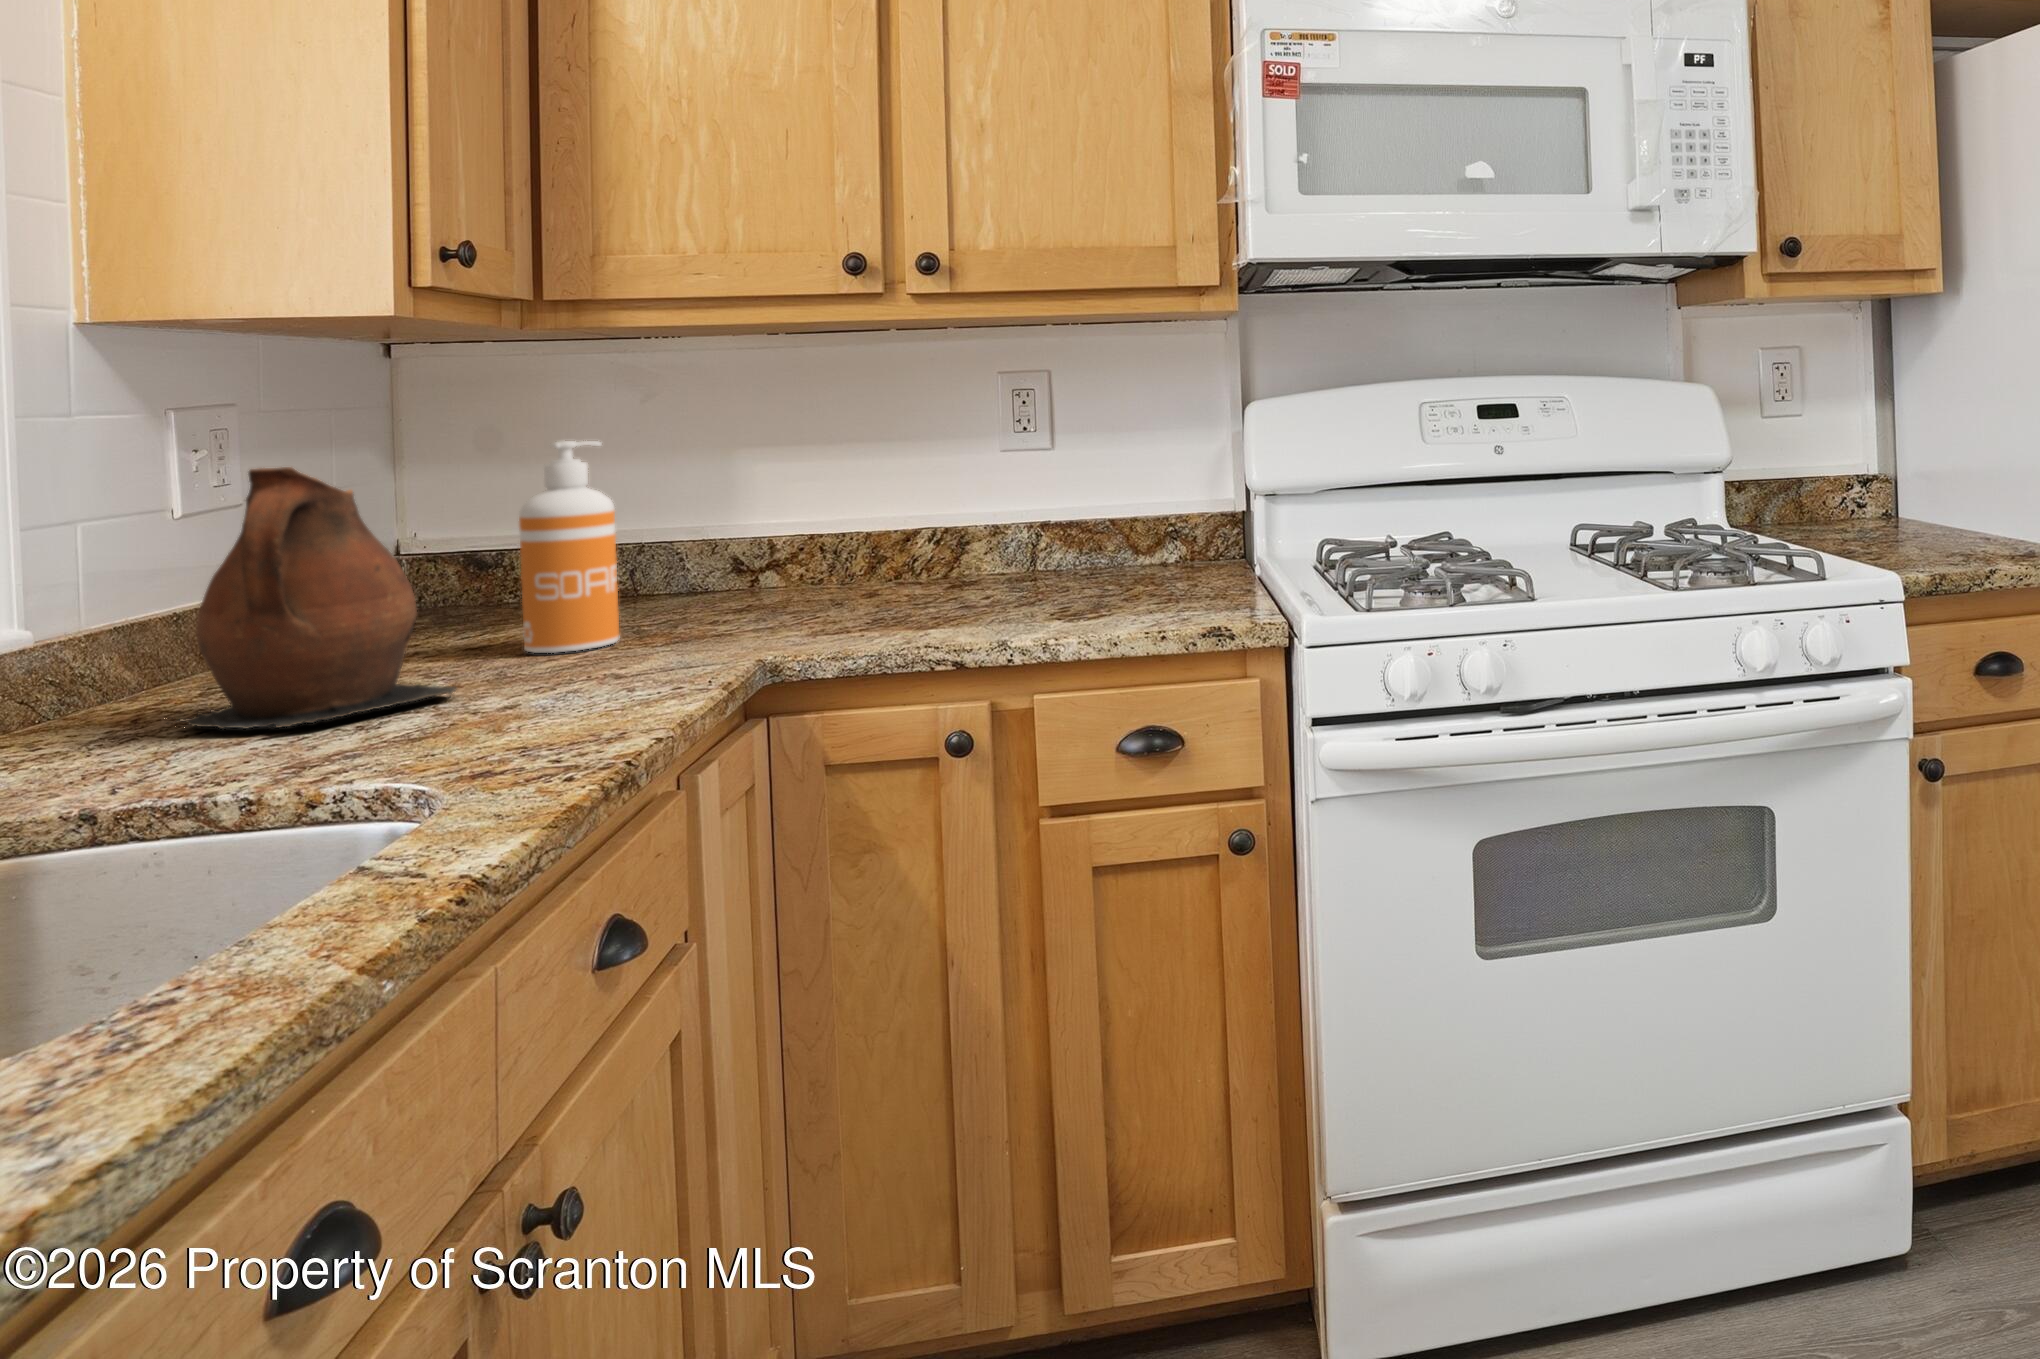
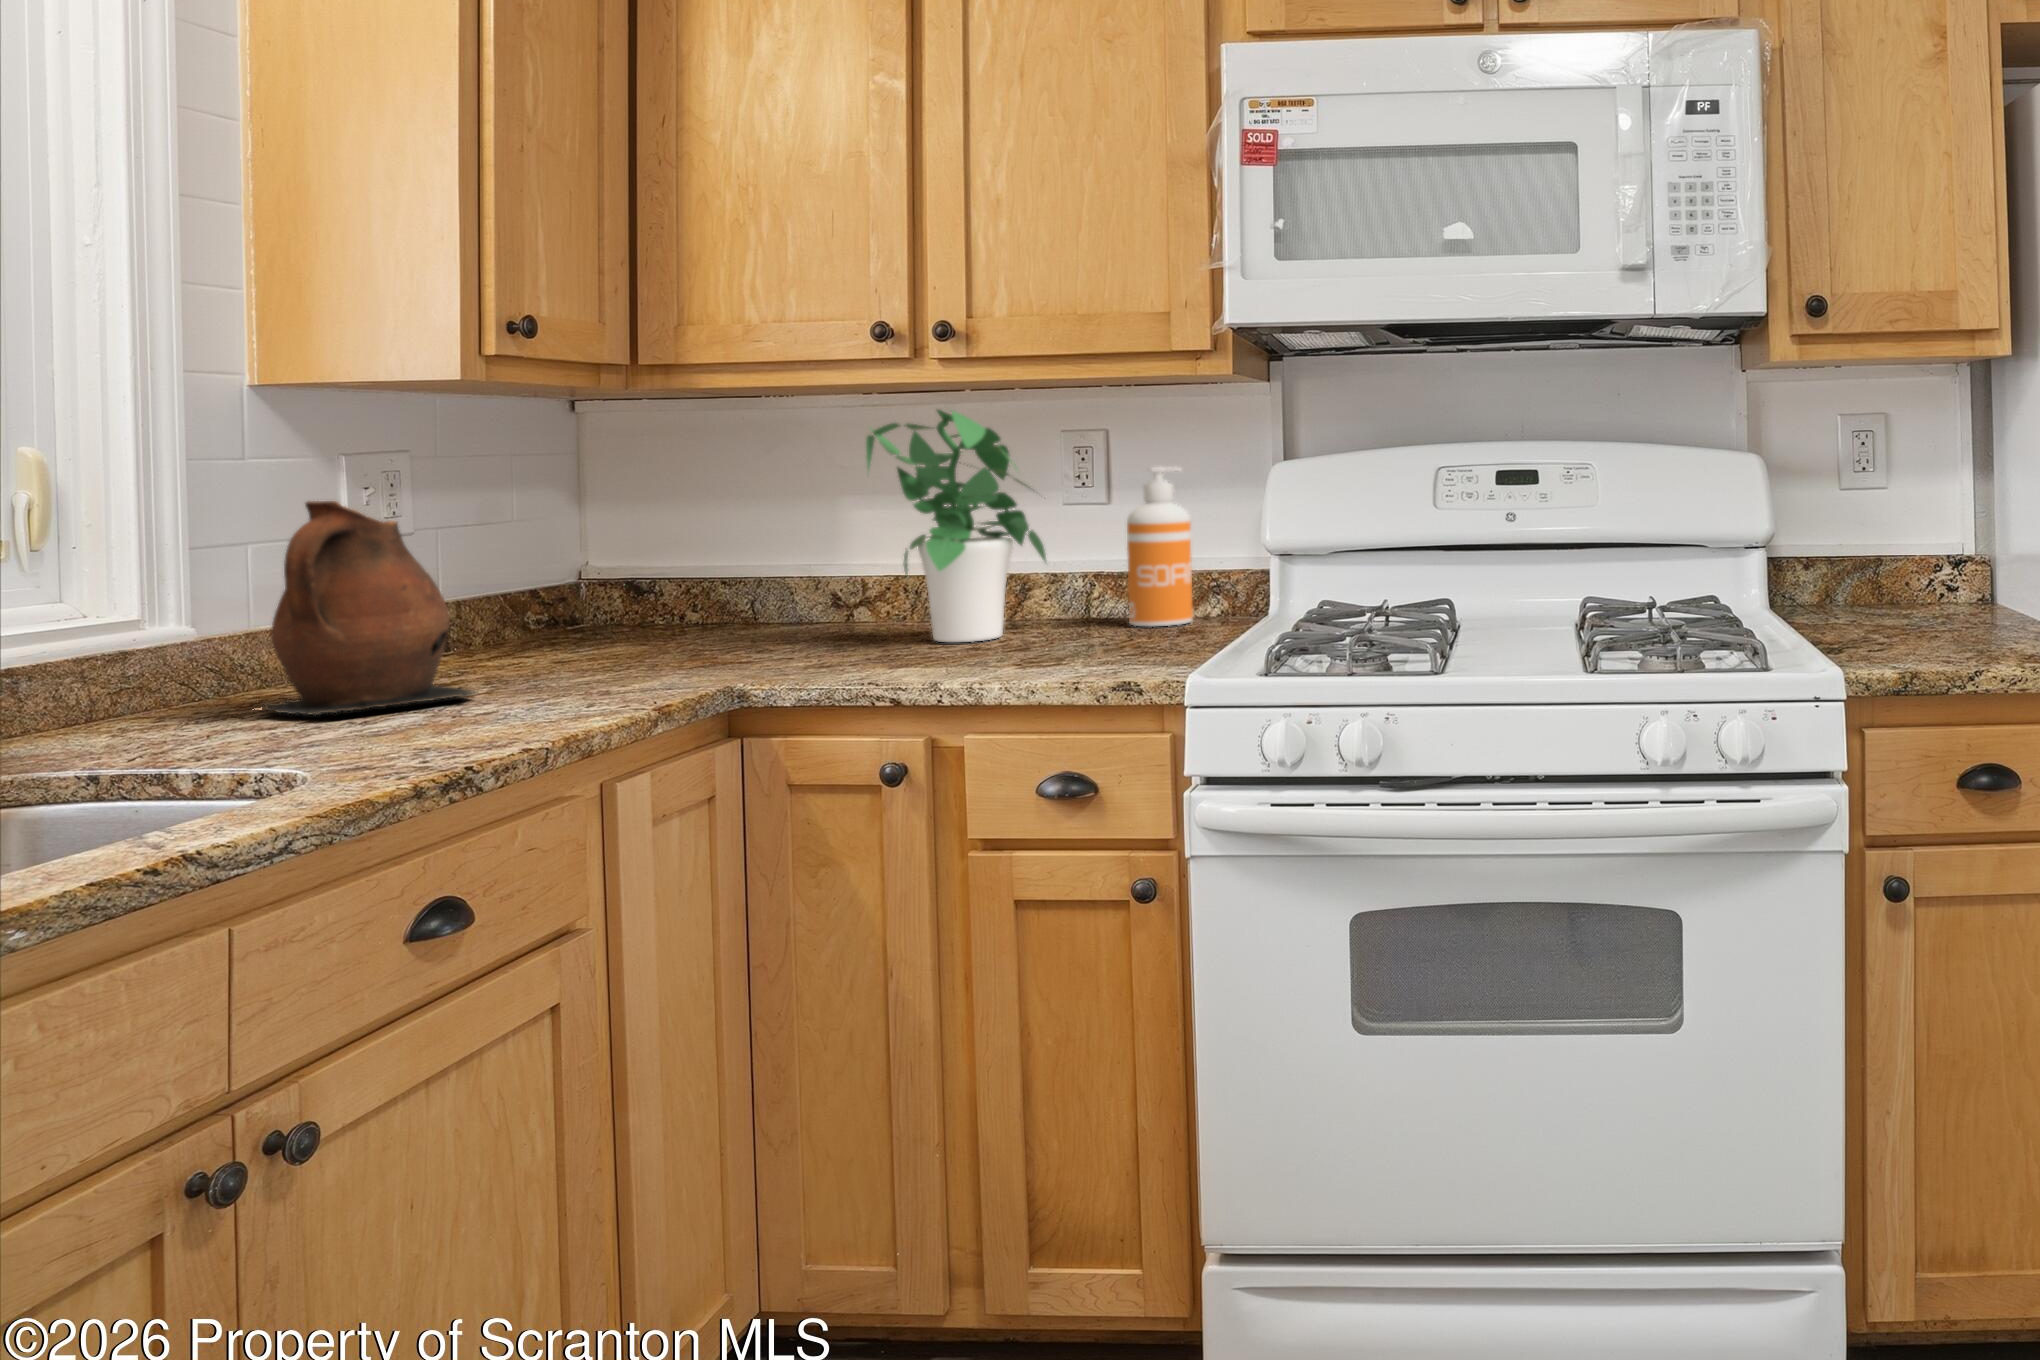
potted plant: none [824,347,1028,602] -> present [866,410,1046,642]
soap dispenser: present [519,441,620,653] -> present [1127,467,1193,626]

